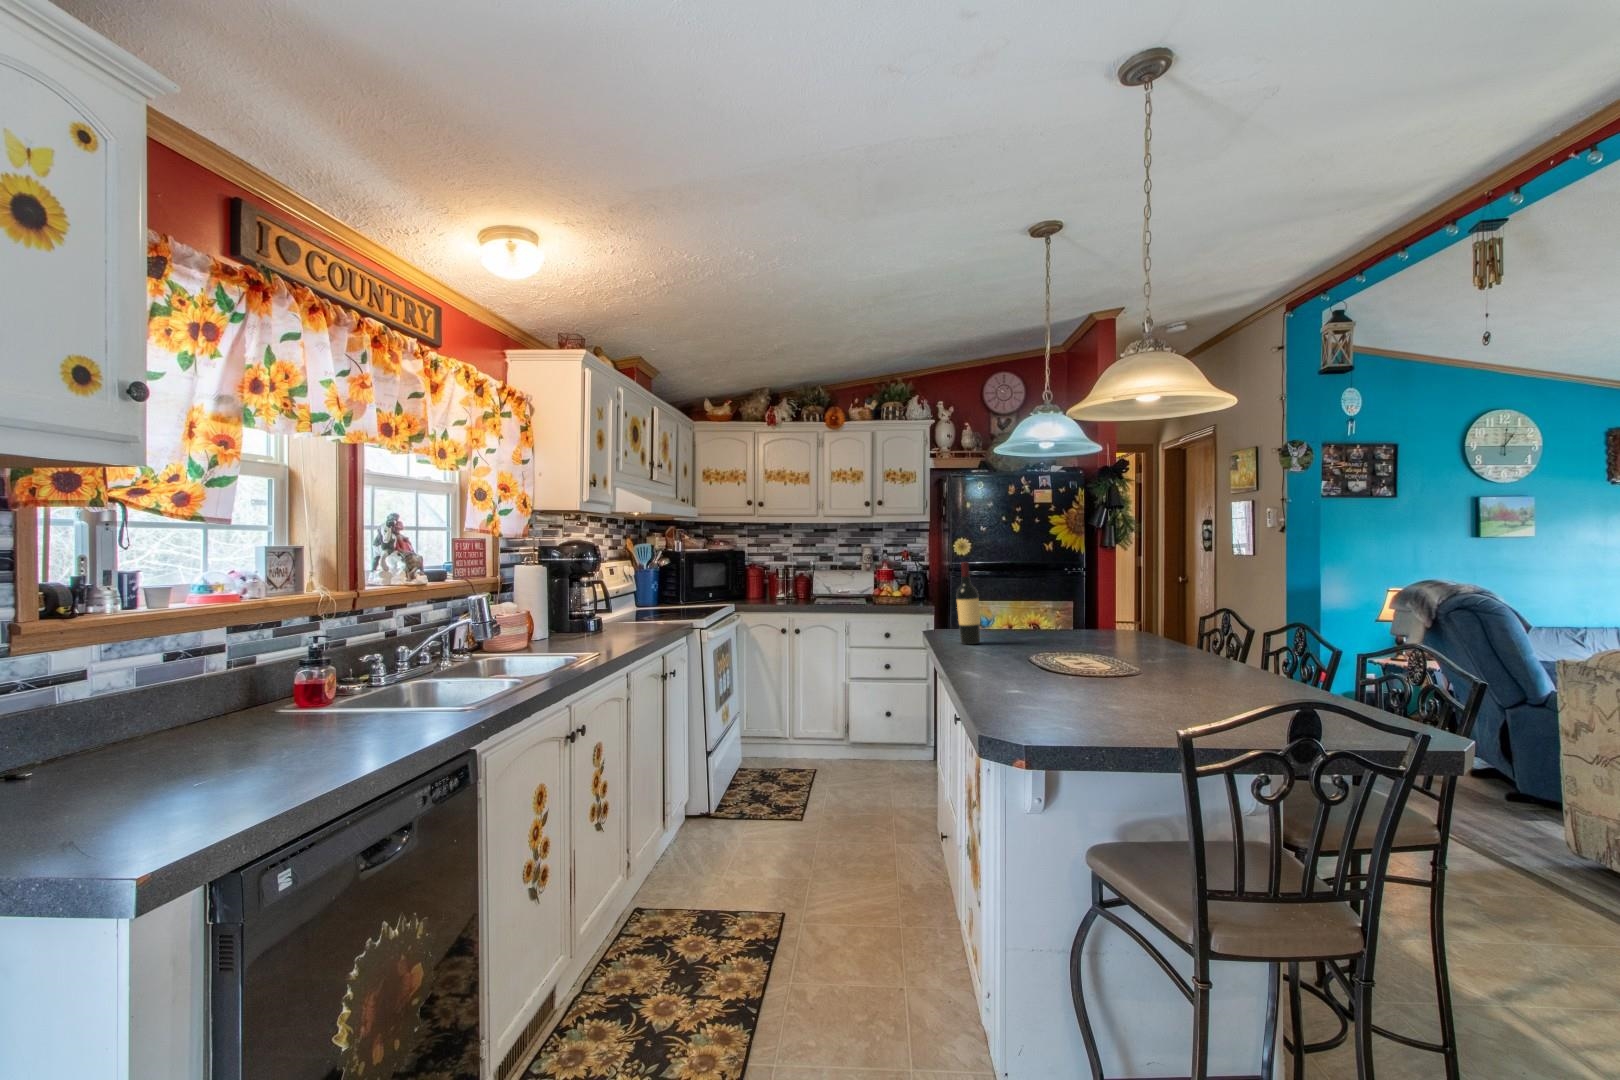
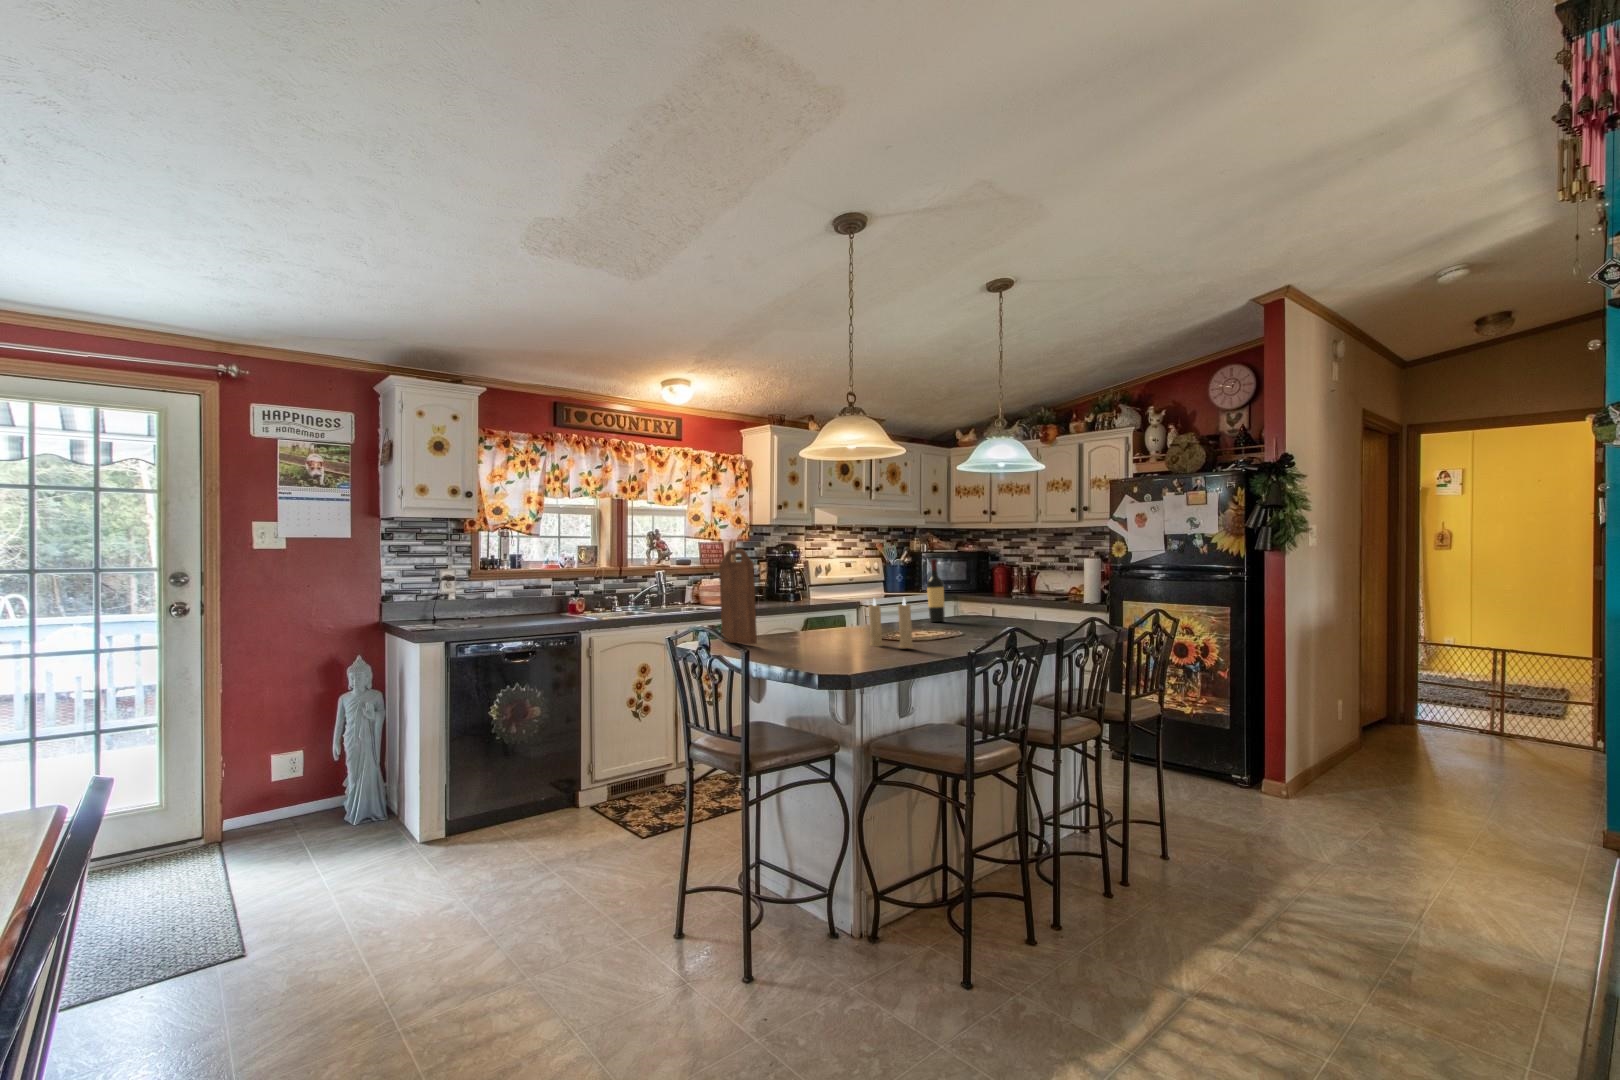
cutting board: none [1028,552,1138,725] -> present [719,549,757,644]
candle: none [1154,615,1236,693] -> present [869,599,913,648]

